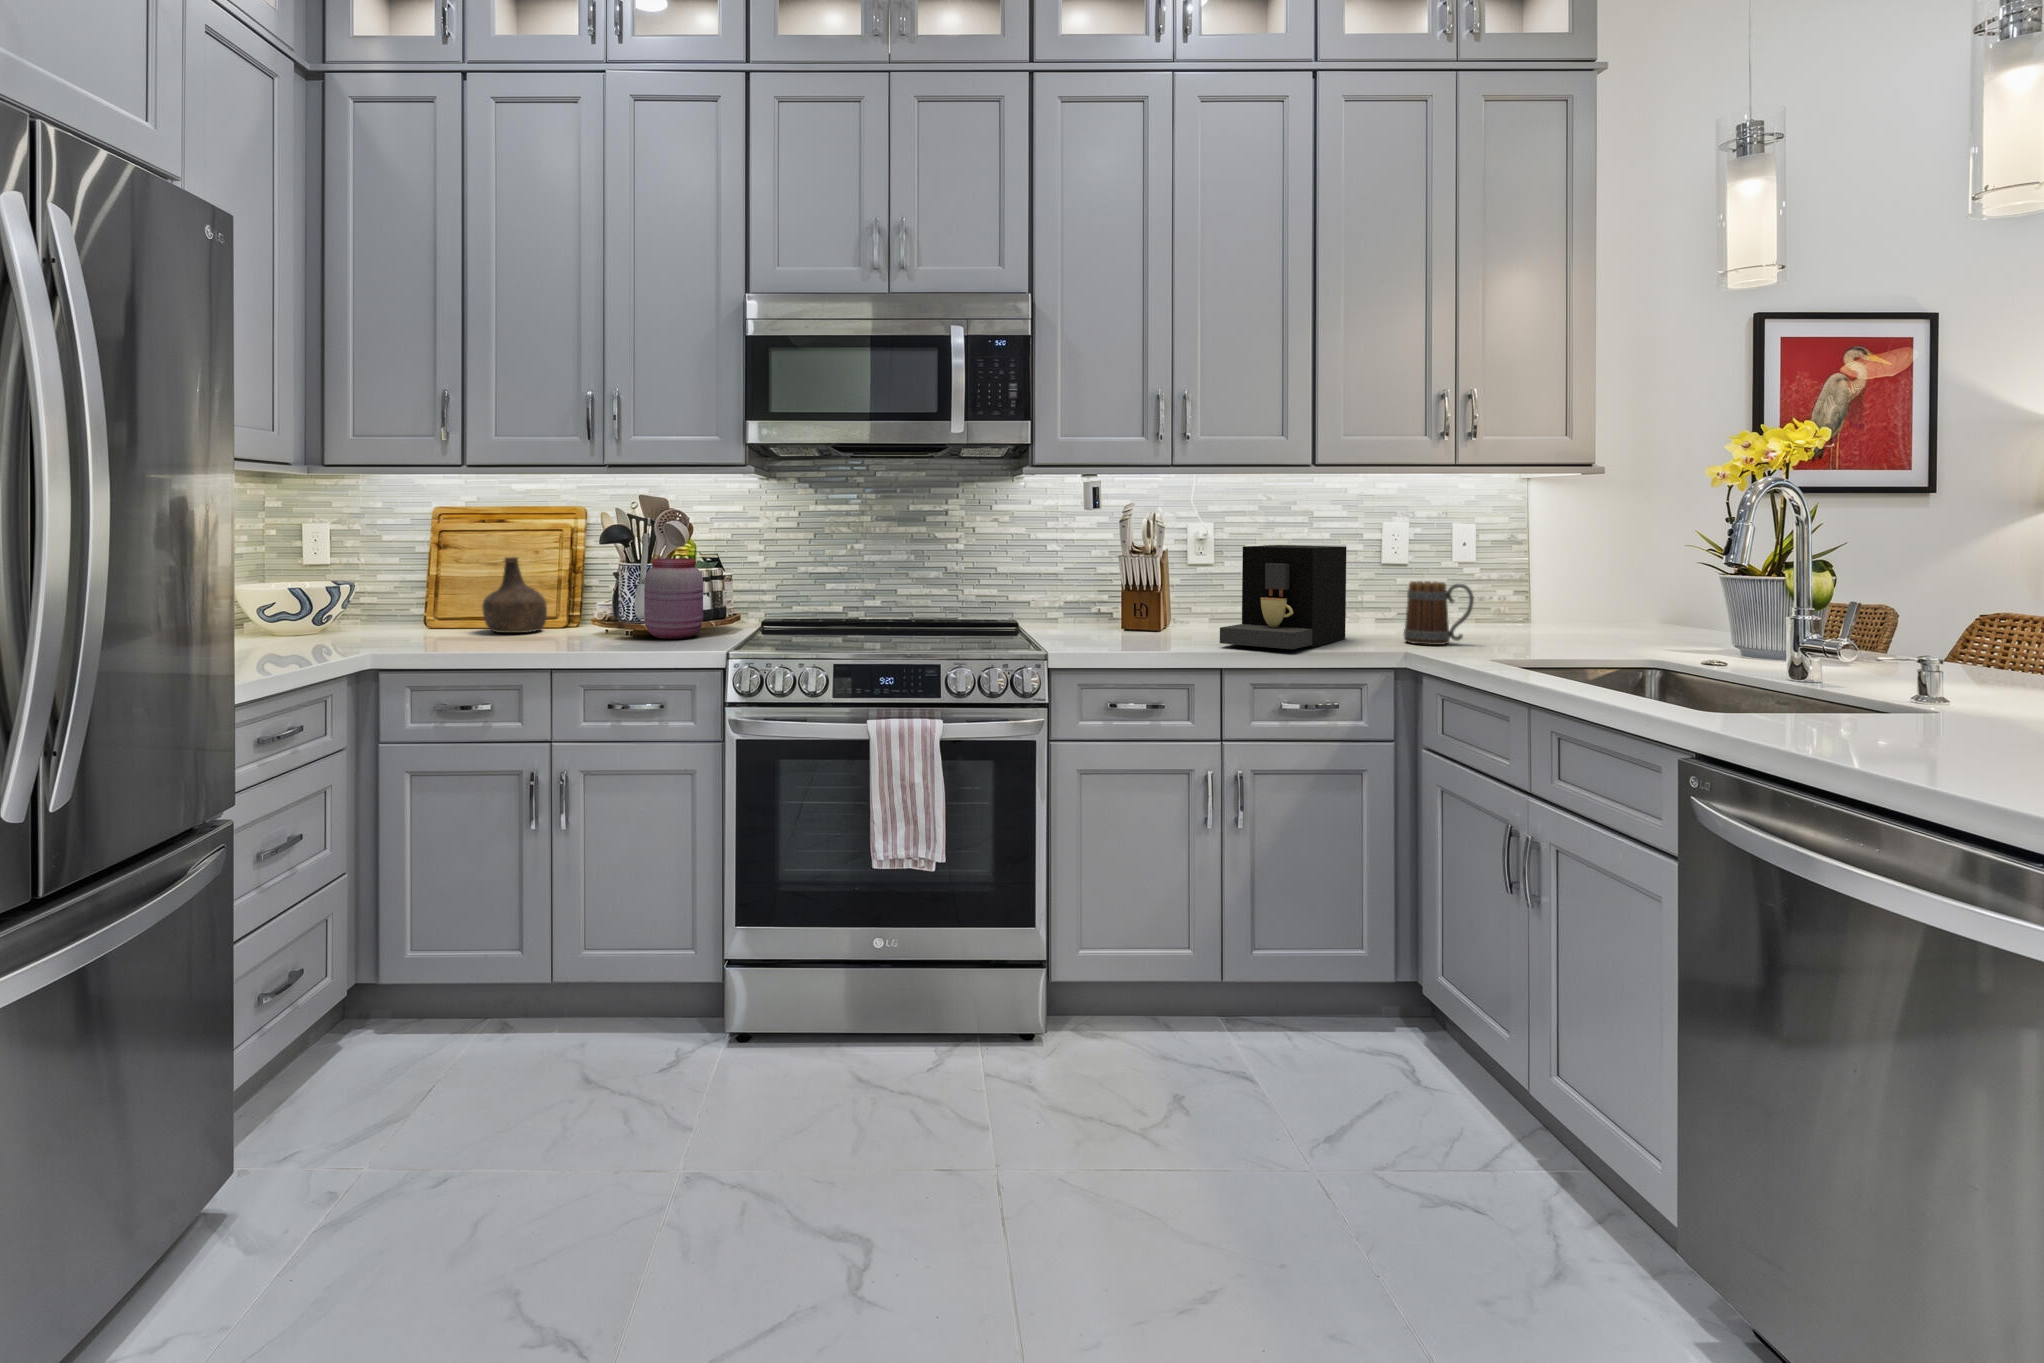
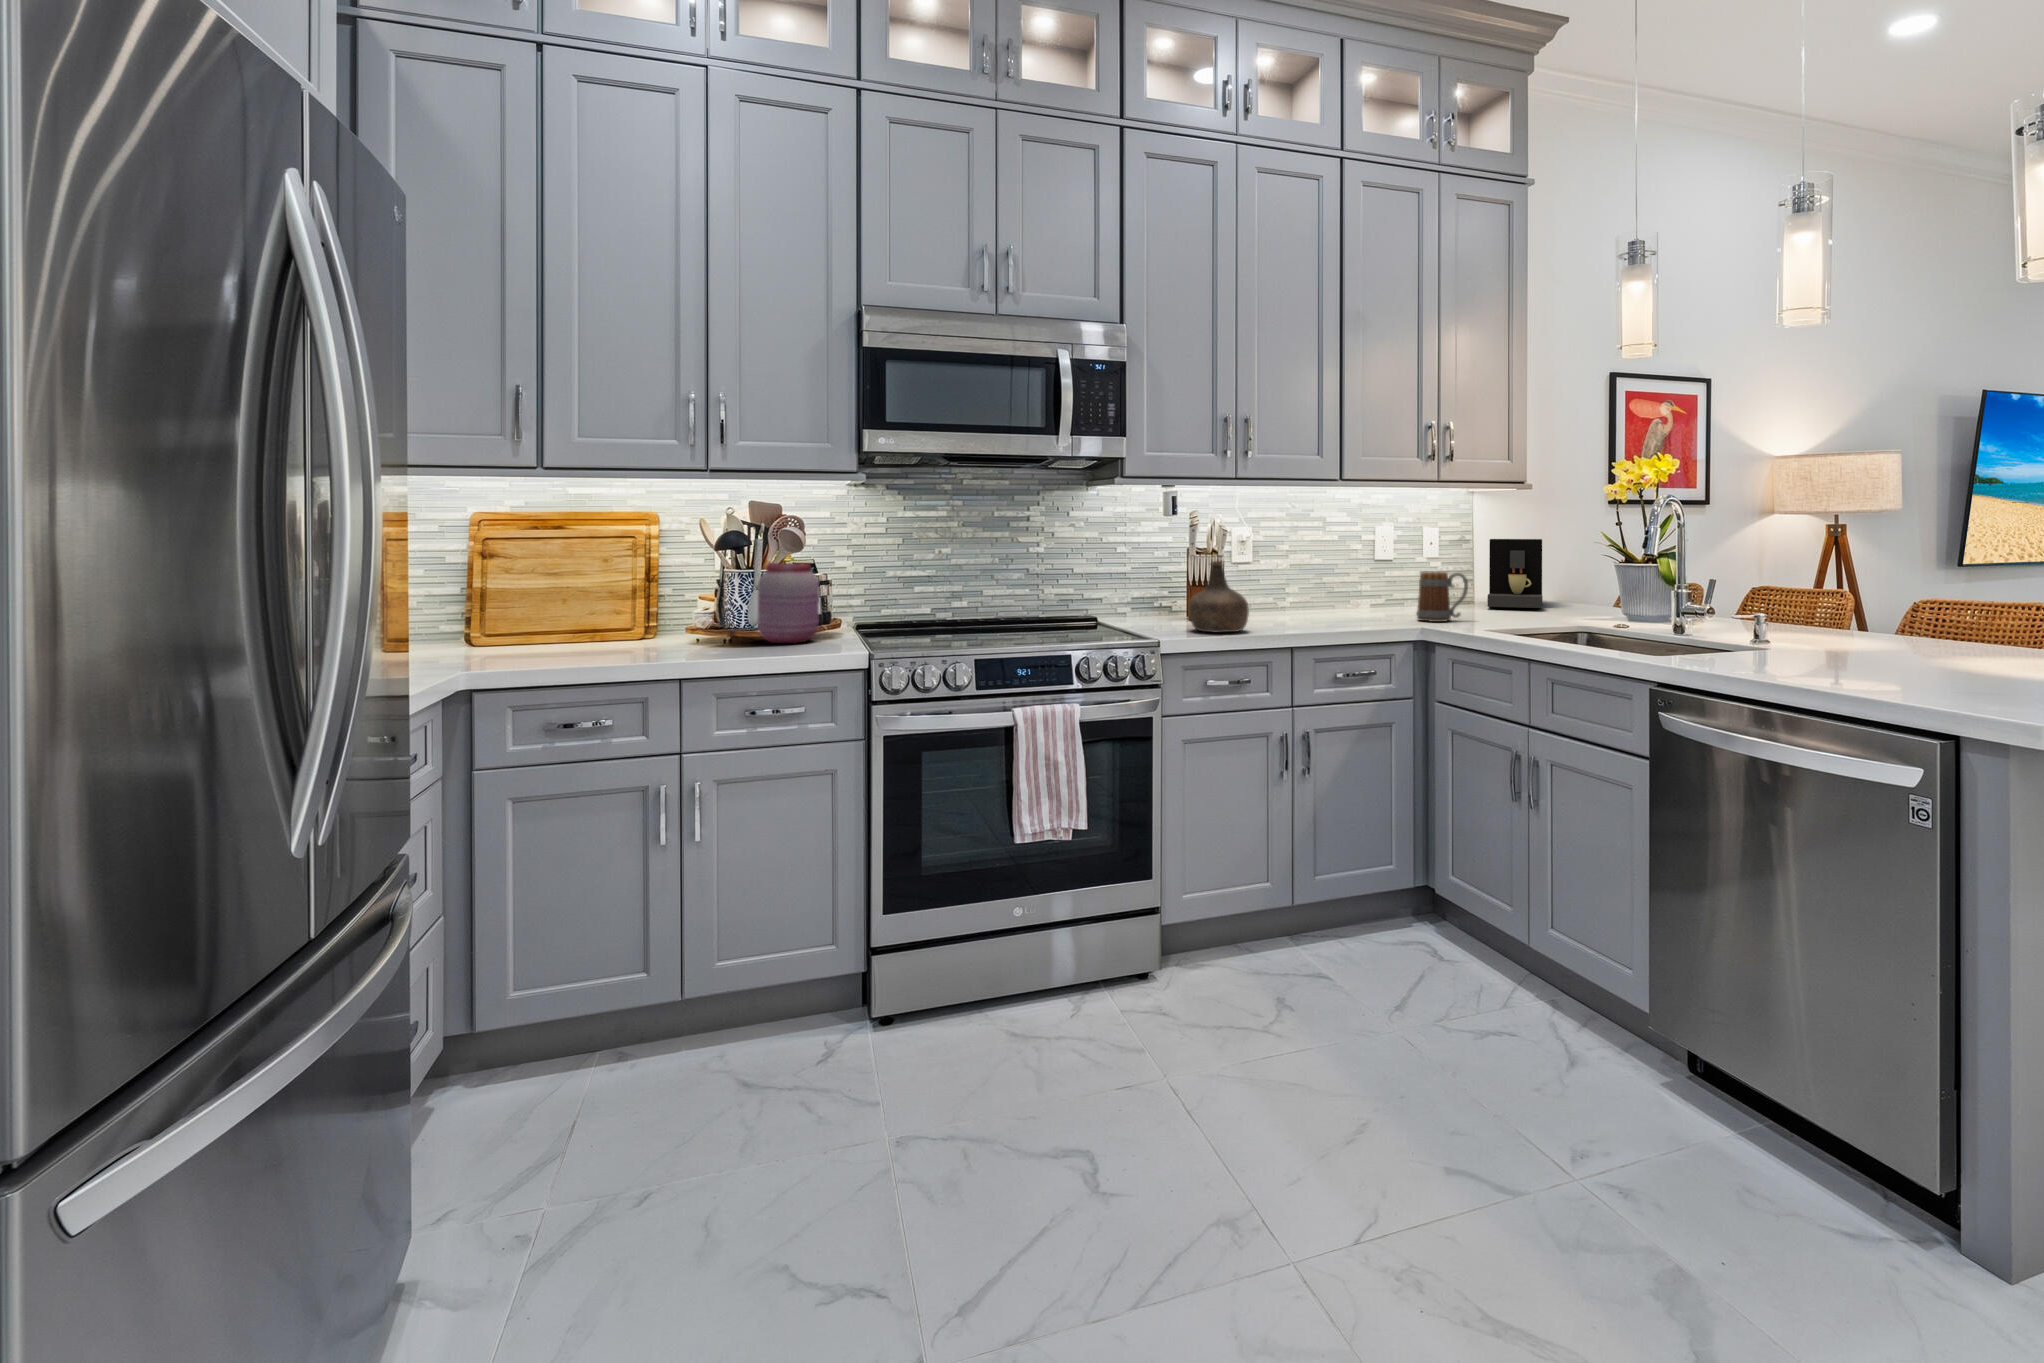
coffee maker: present [1220,545,1346,649] -> present [1487,539,1543,608]
bottle: present [482,557,547,633] -> present [1189,561,1249,633]

